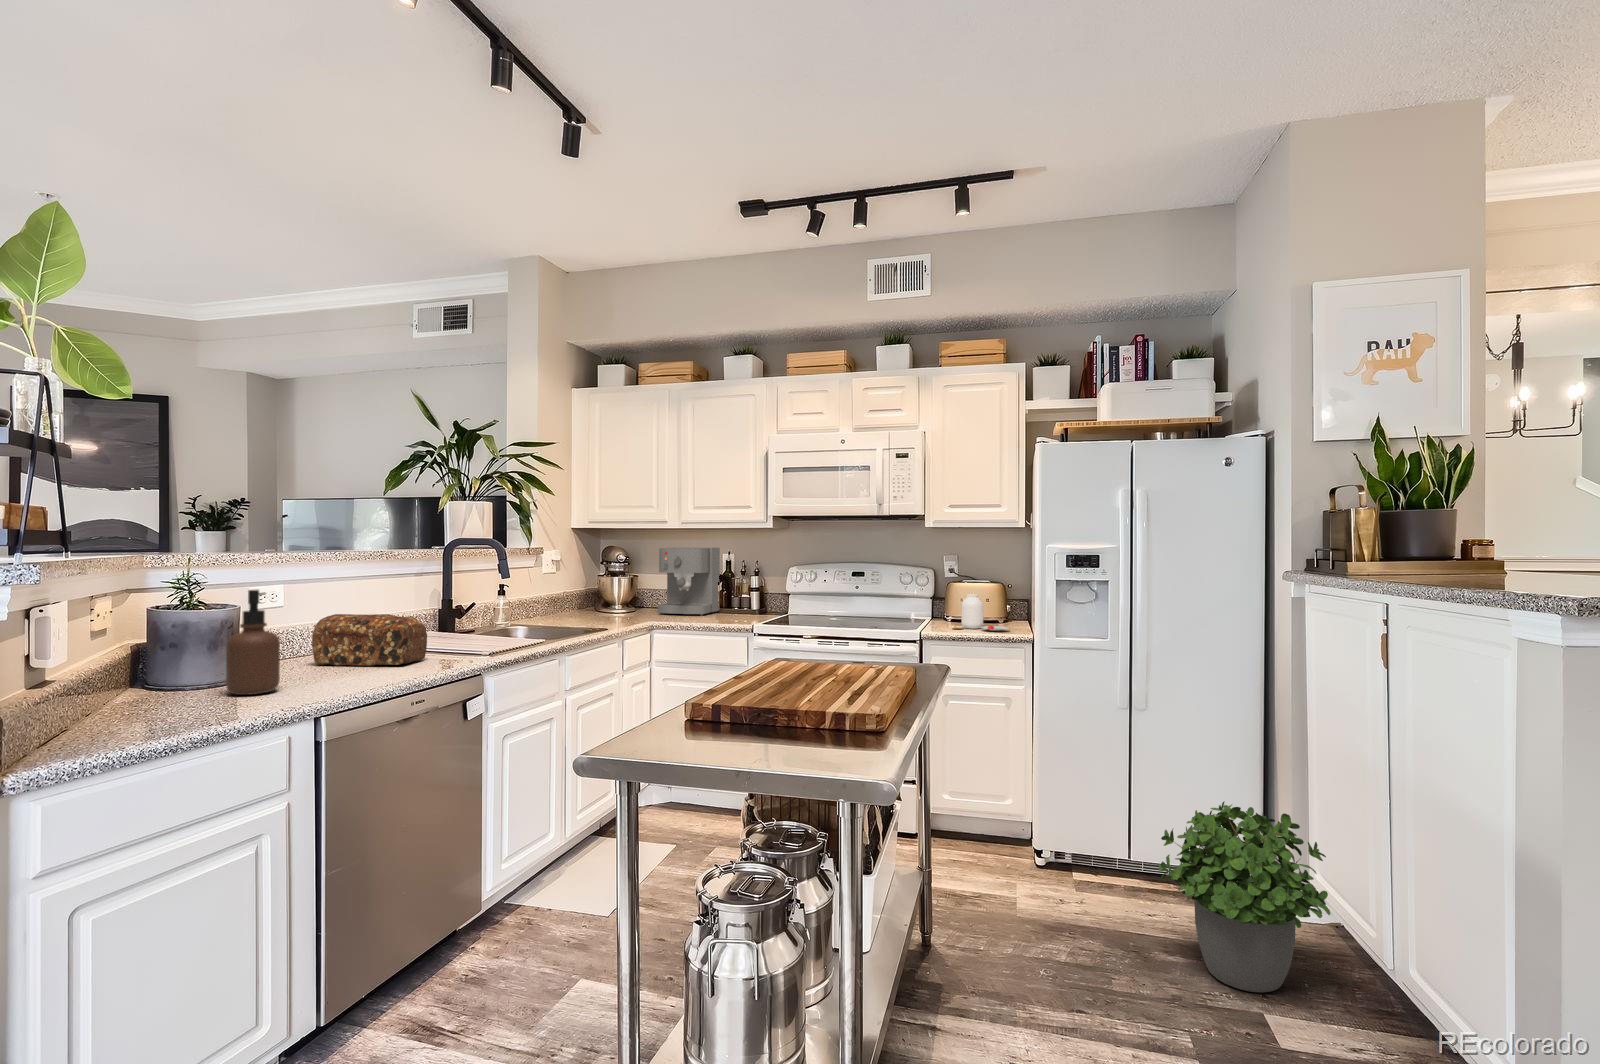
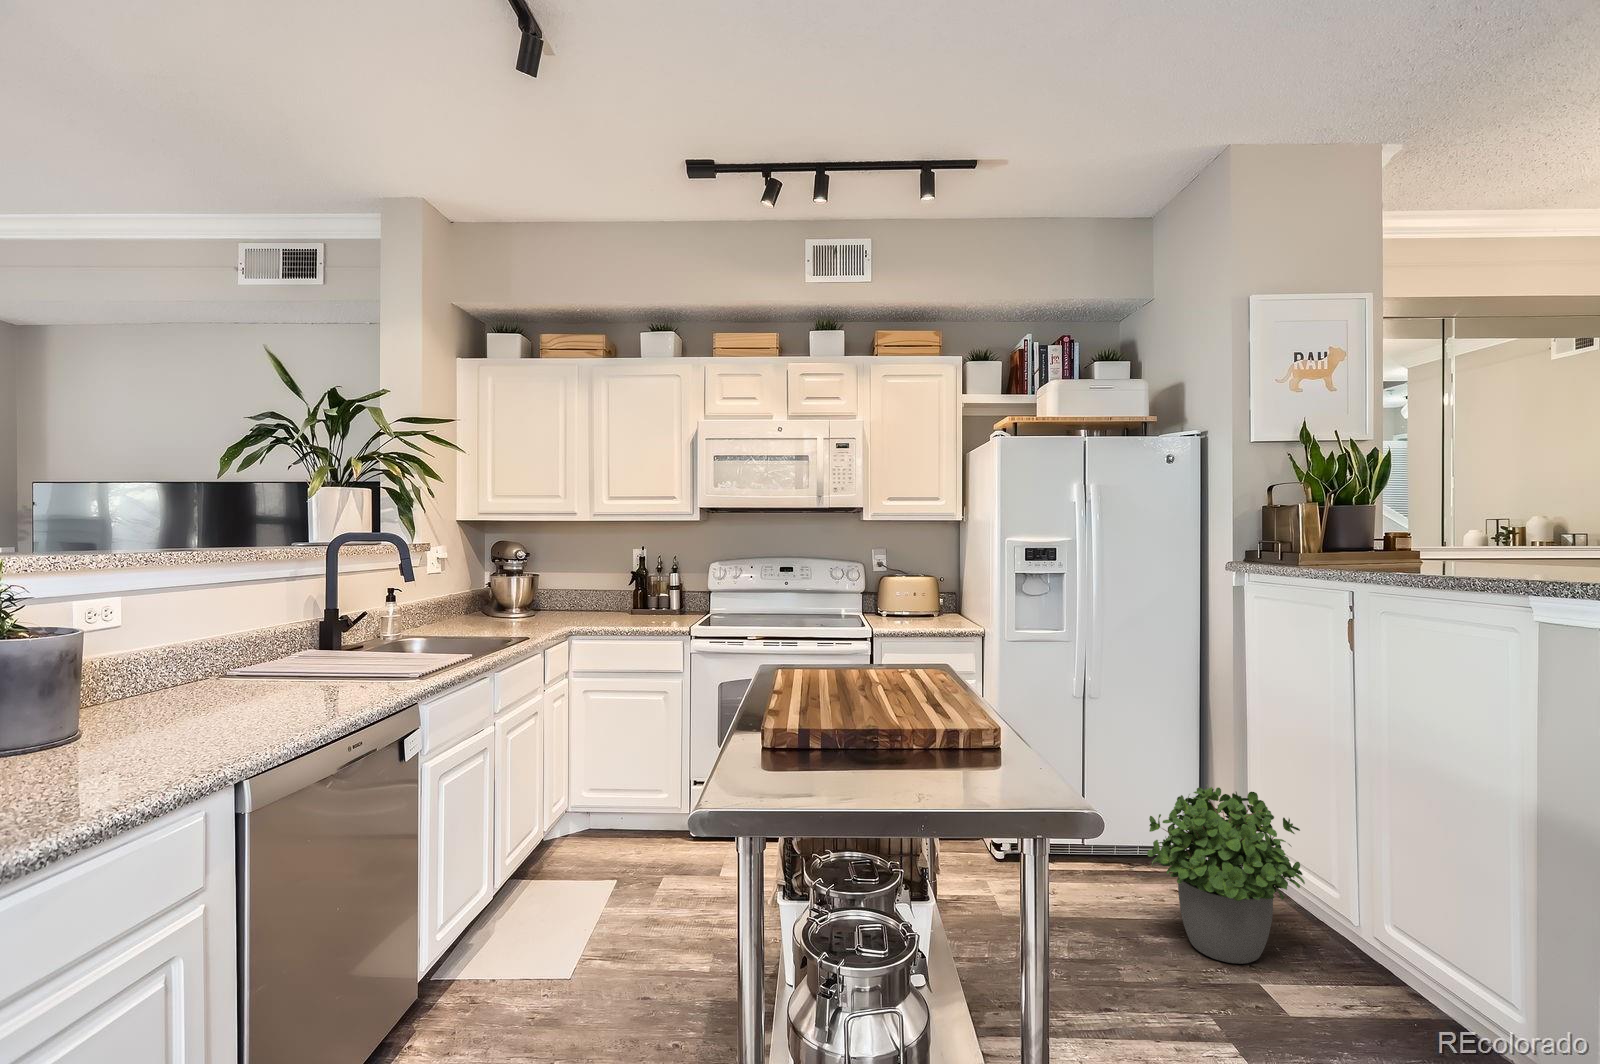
coffee maker: present [657,547,720,616] -> none [563,542,628,616]
soap dispenser: present [226,590,280,695] -> none [126,608,202,751]
jar: present [952,594,1009,631] -> none [892,588,950,625]
bread loaf: present [312,614,427,666] -> none [206,631,356,700]

